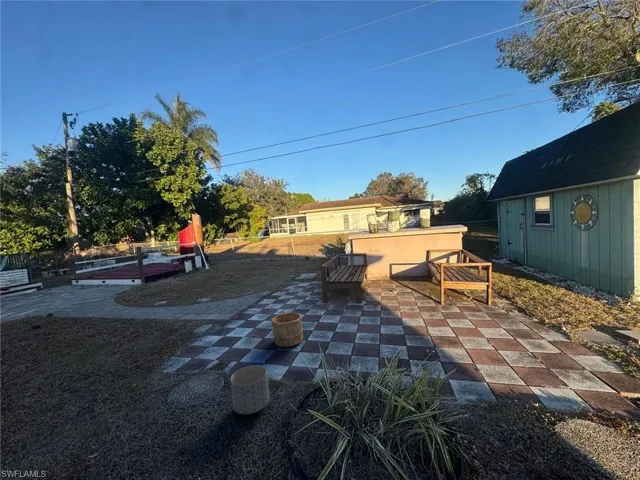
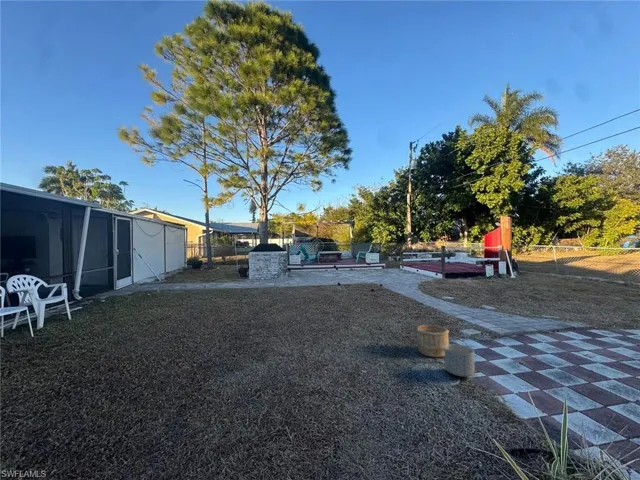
wooden bucket: present [271,312,303,347] -> present [416,325,449,357]

